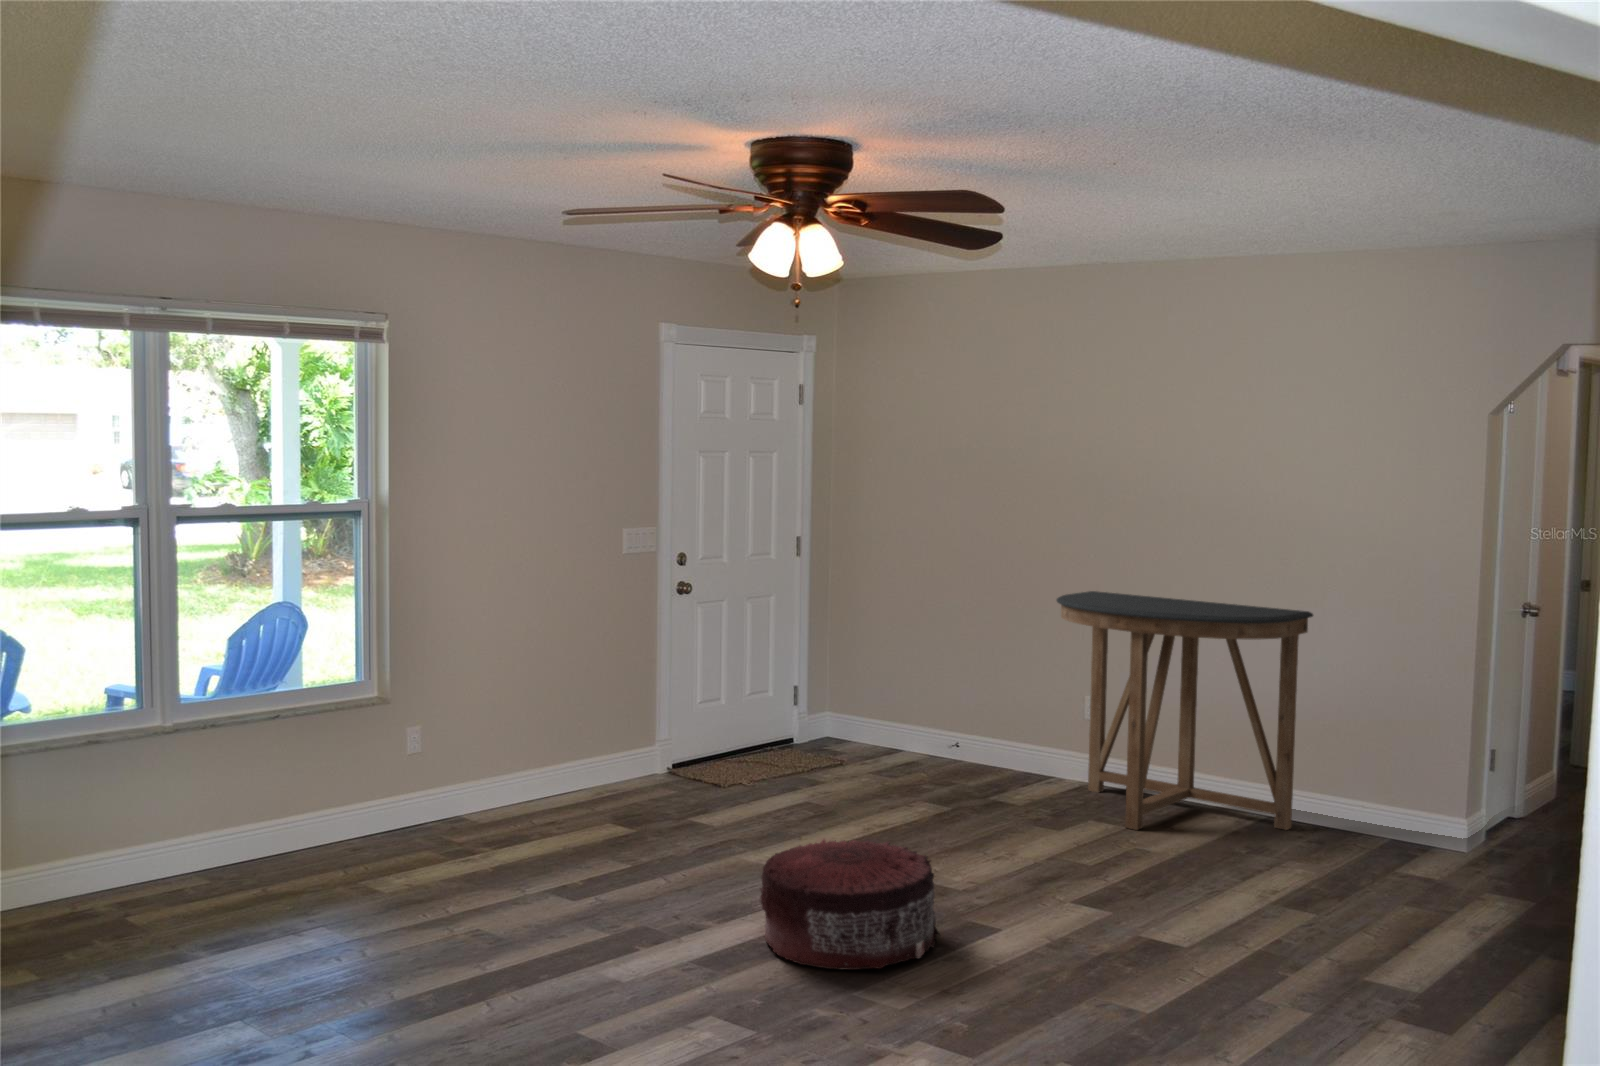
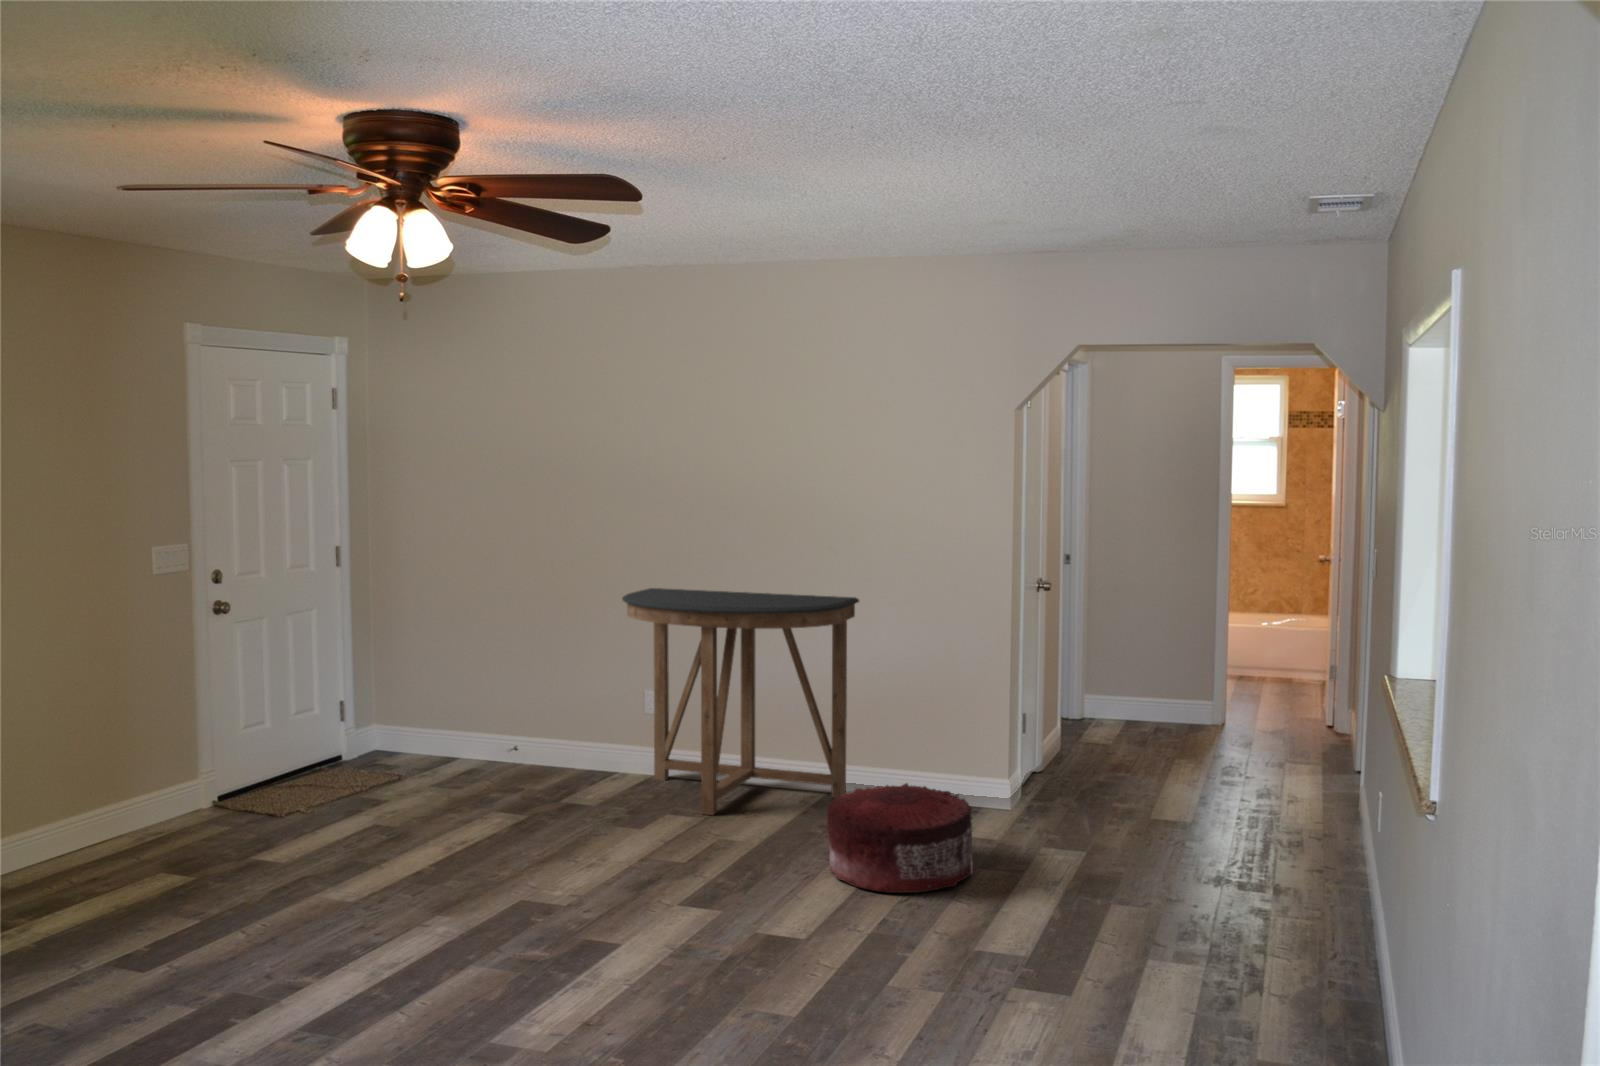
pouf: present [760,840,940,970] -> present [827,783,973,893]

